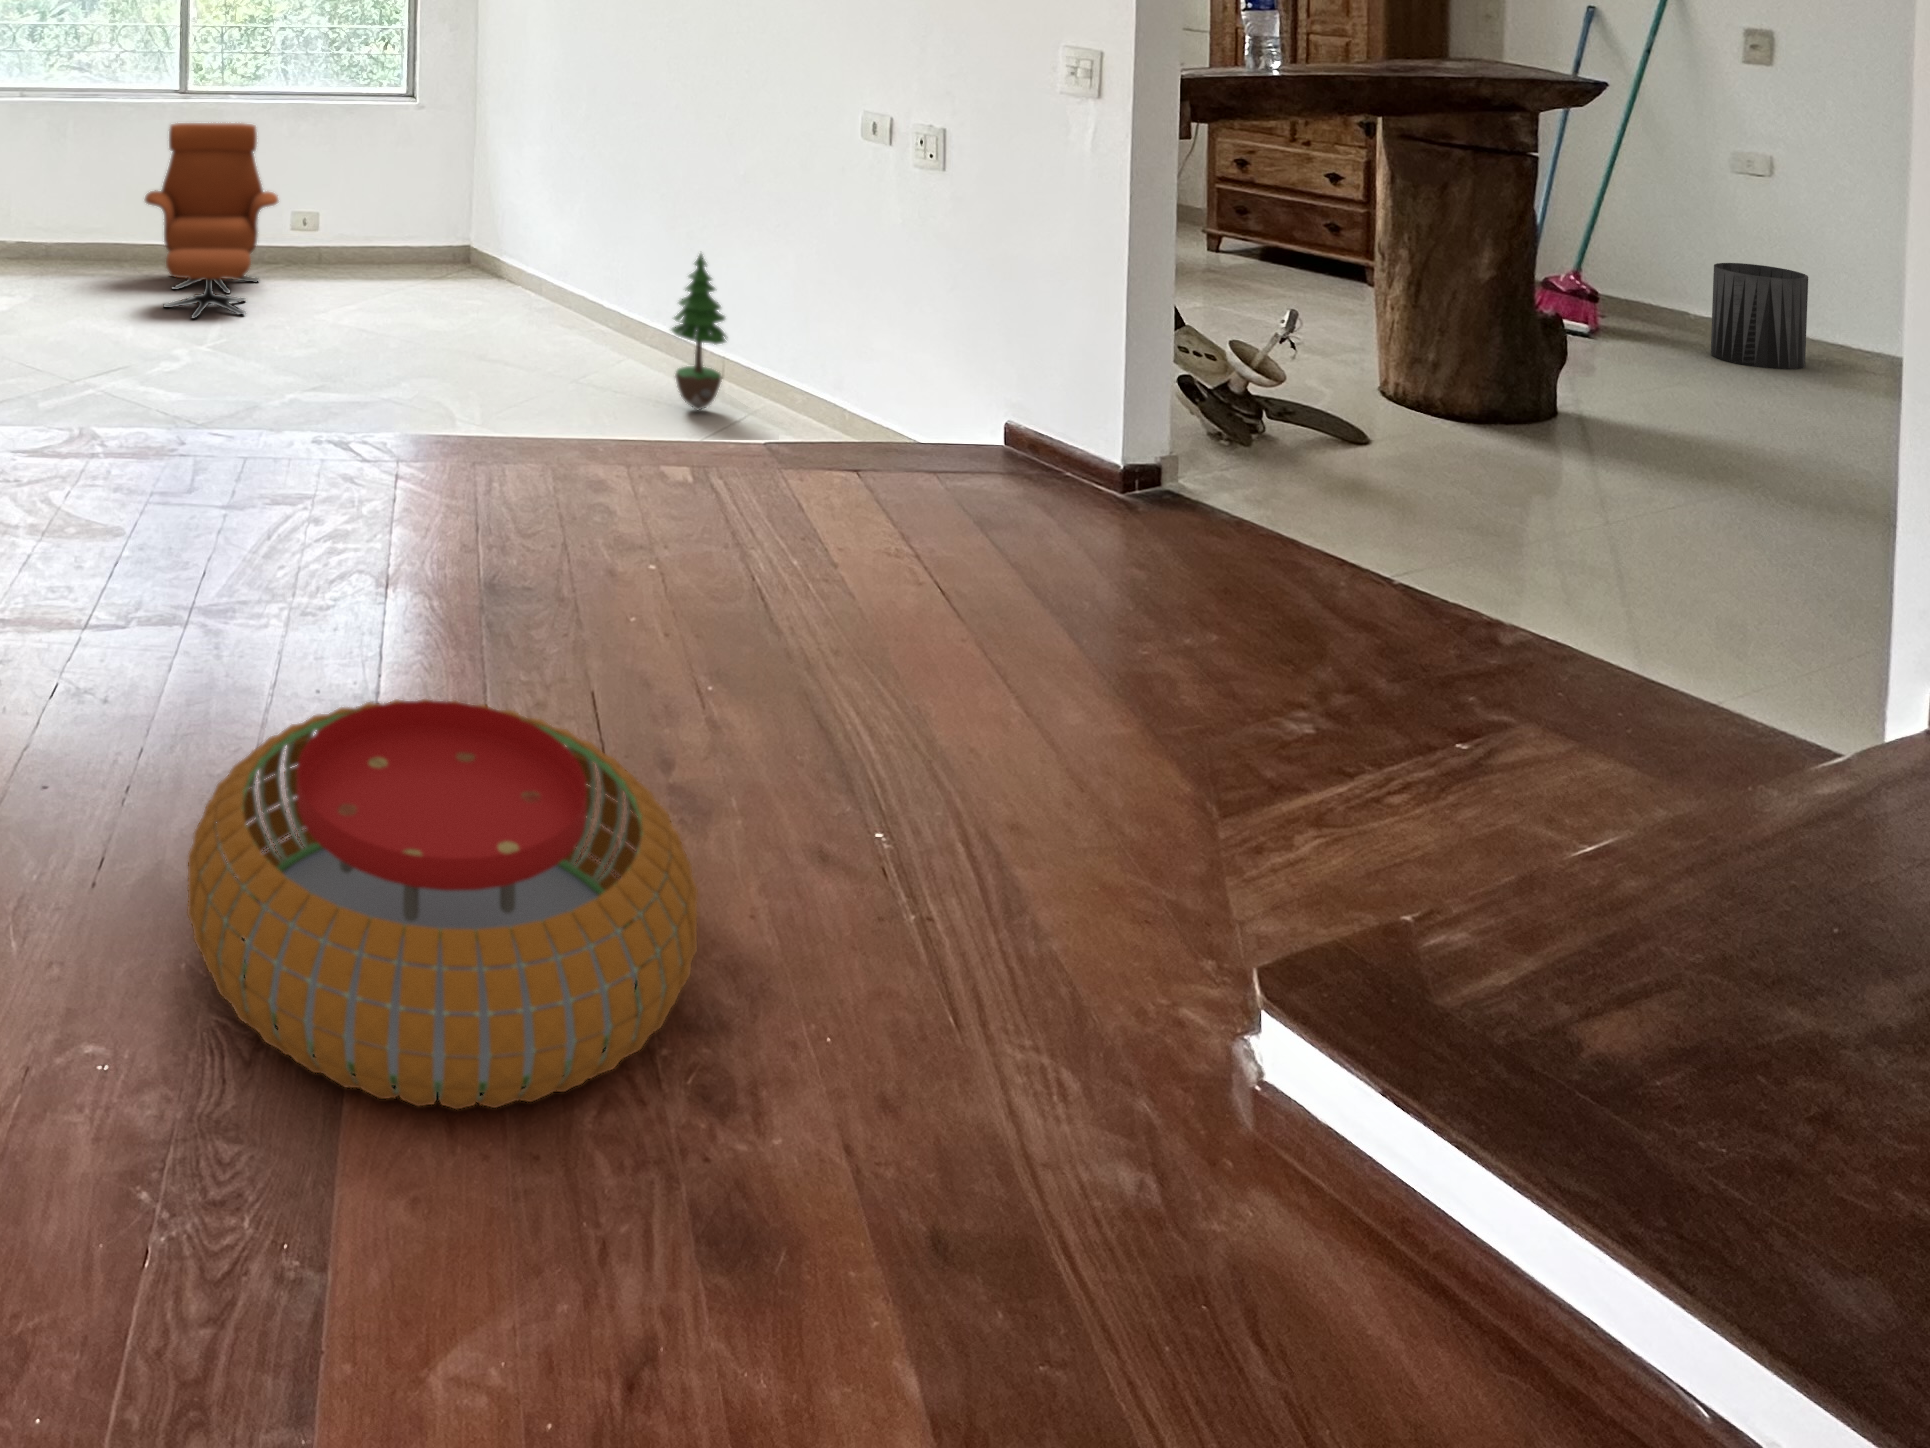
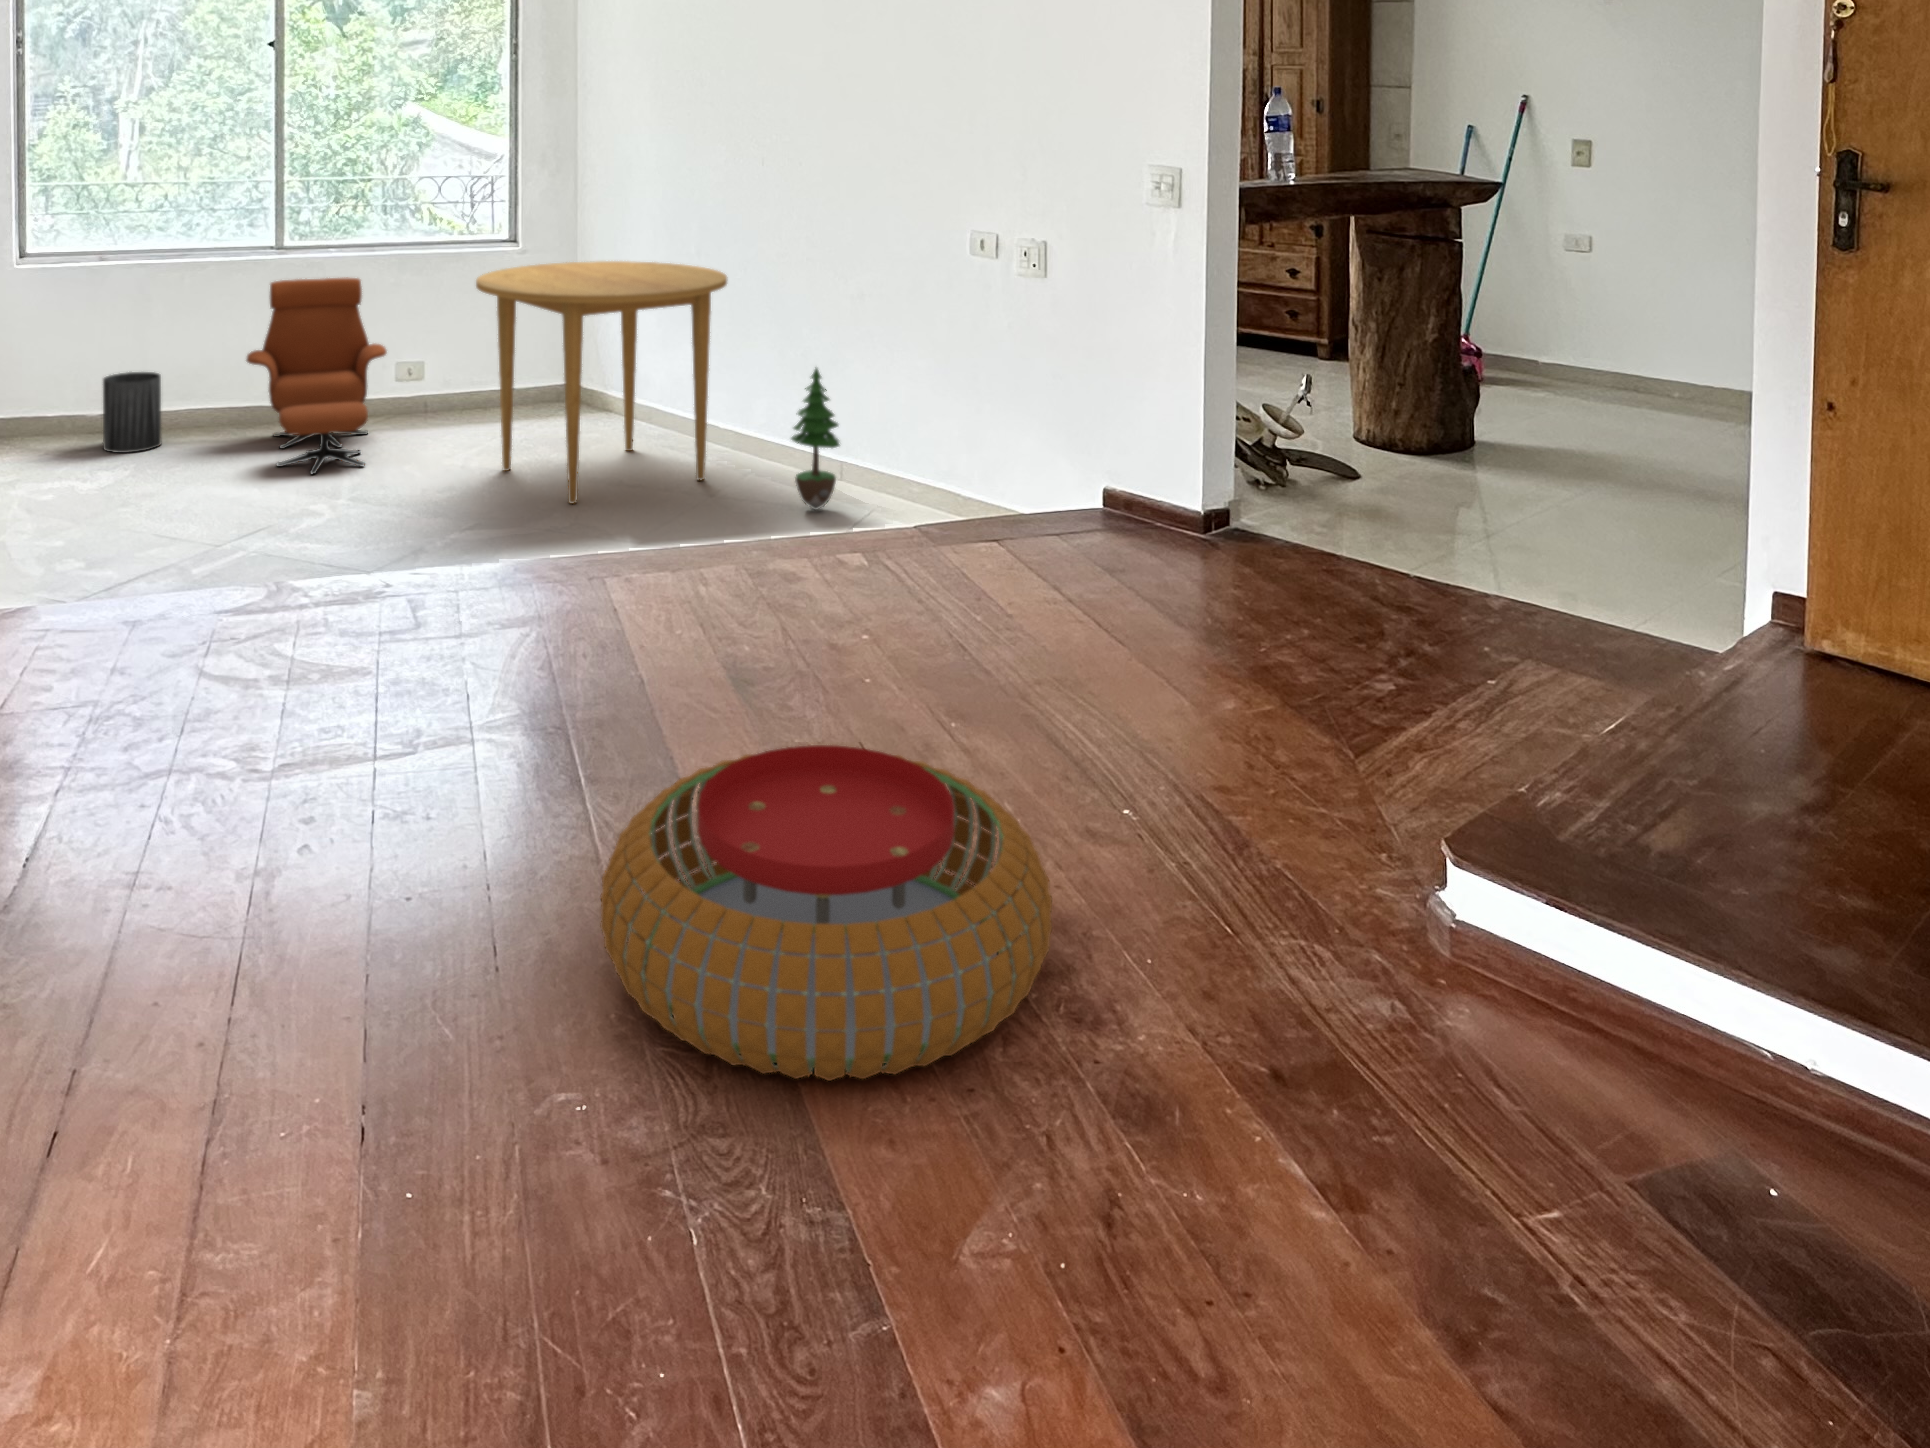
dining table: none [351,121,616,376] -> present [476,261,727,503]
trash can: present [1711,263,1808,370] -> present [103,372,162,453]

